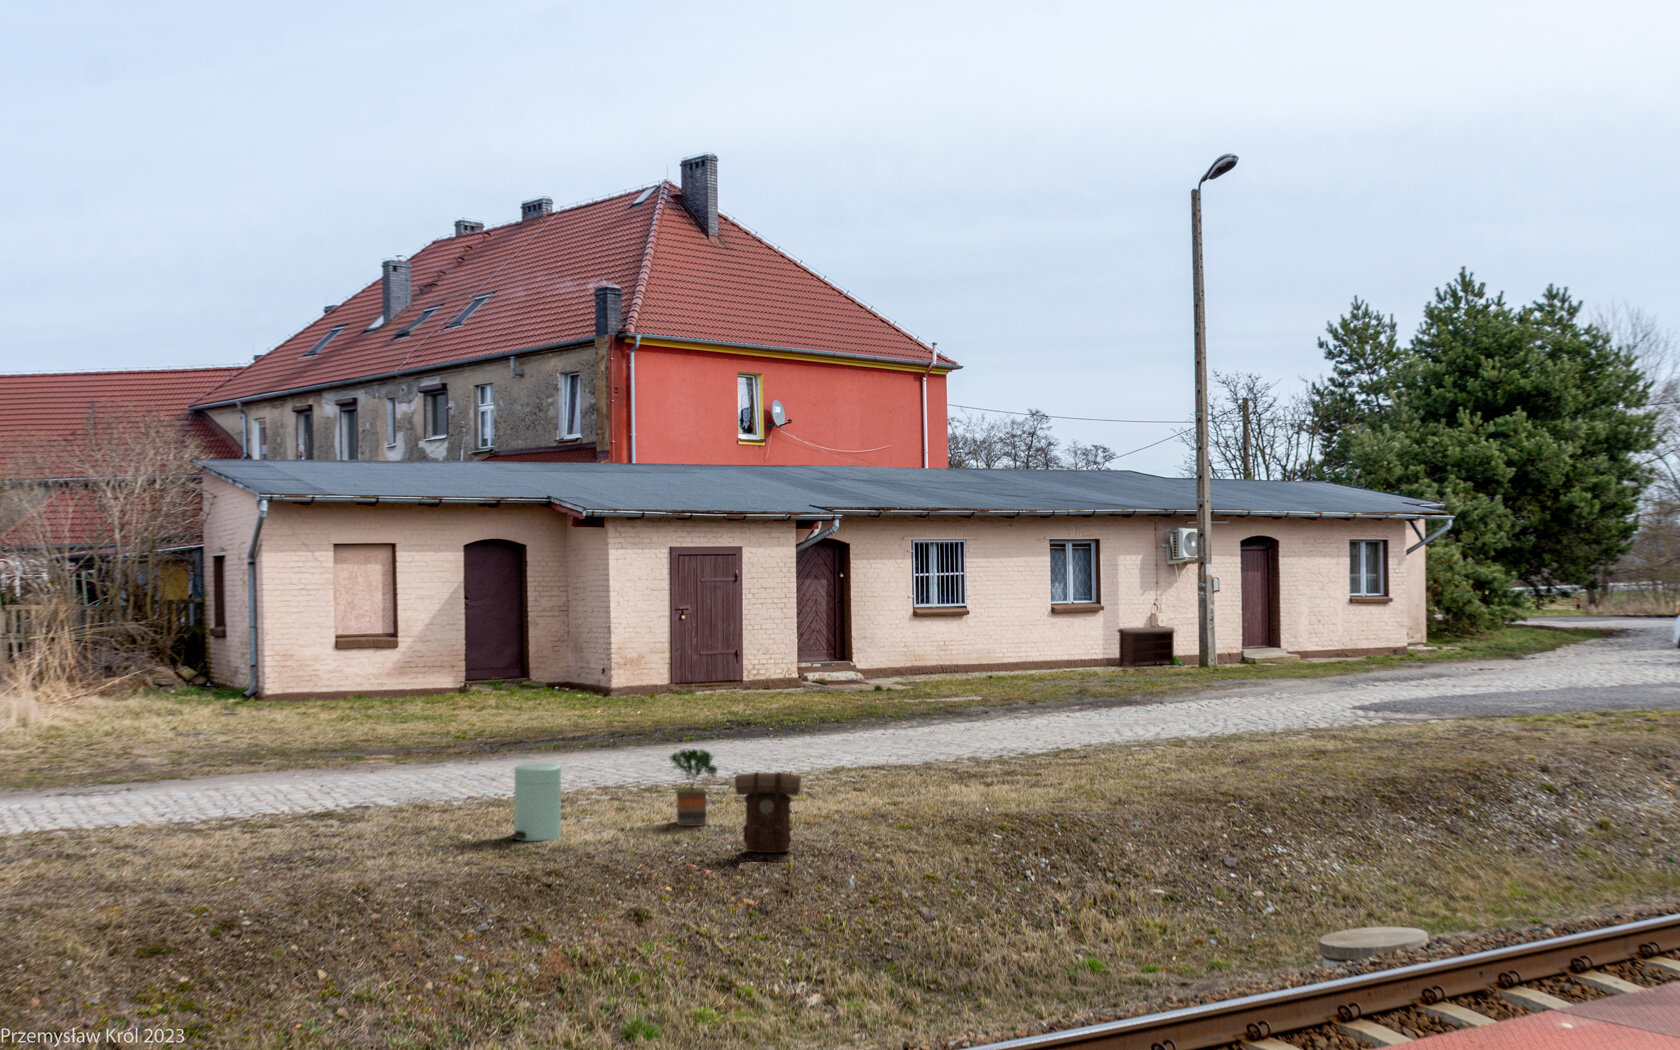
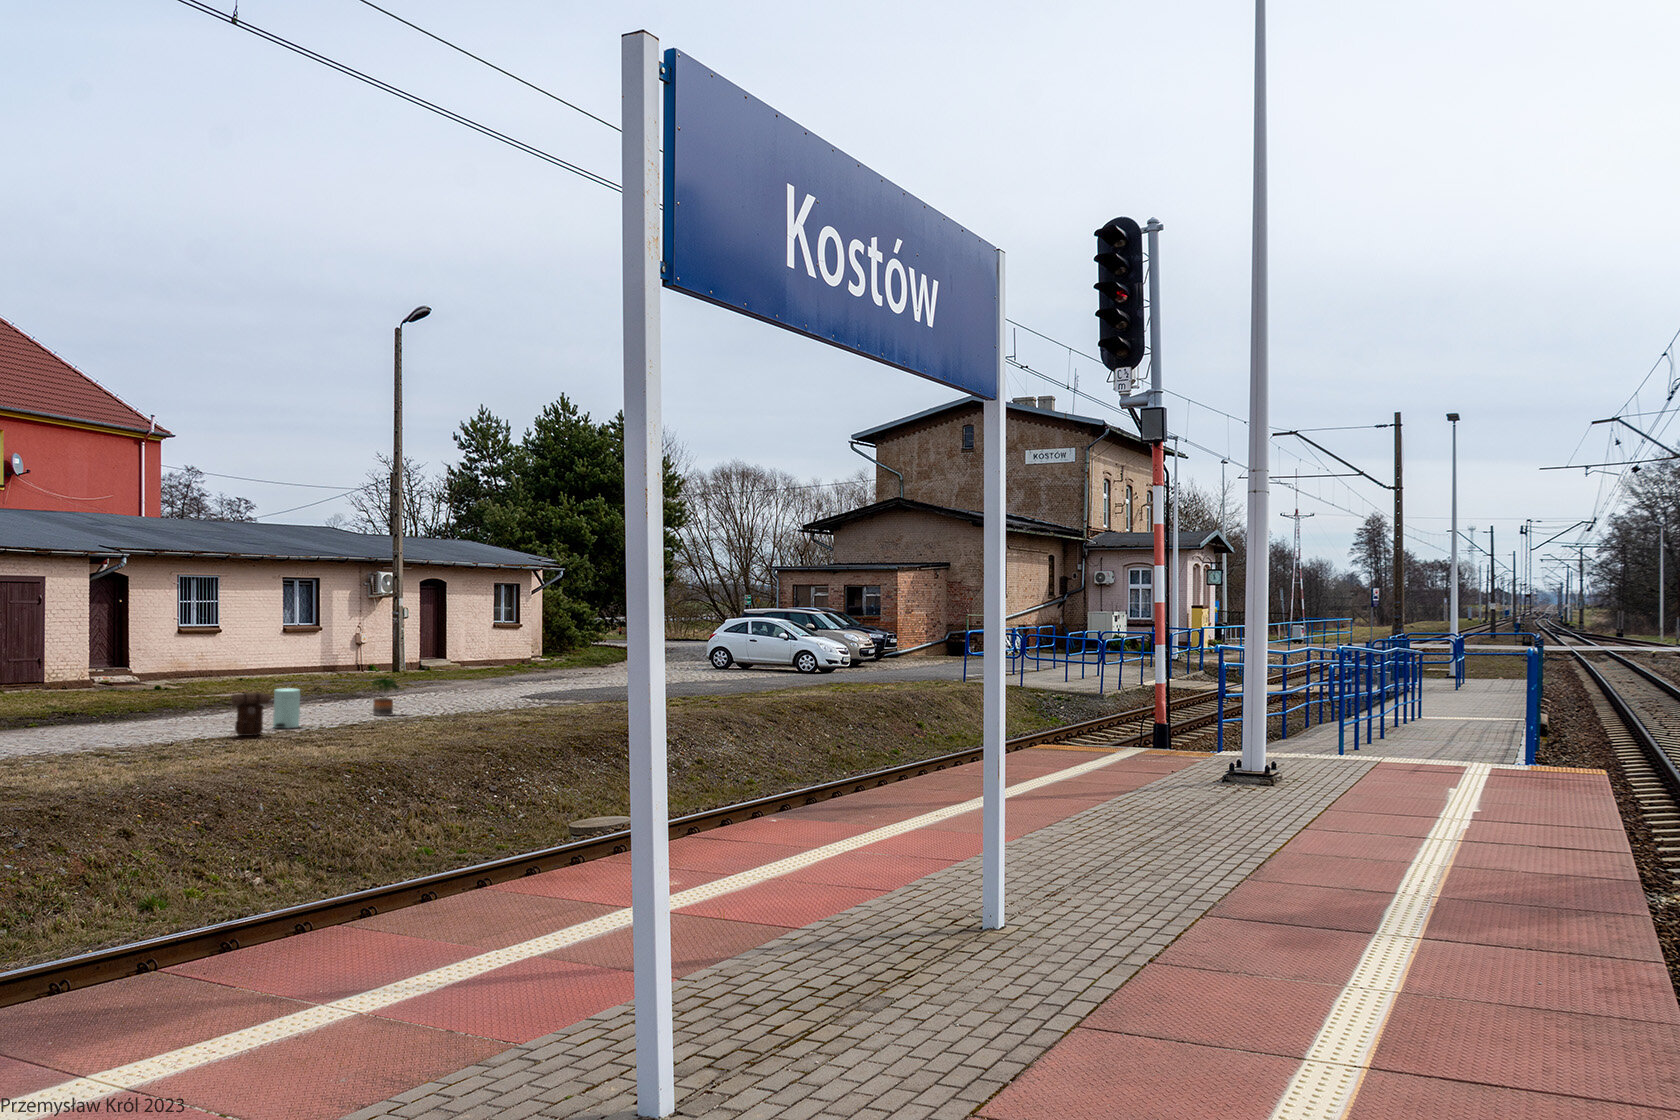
bench: present [1117,626,1175,667] -> none [332,643,375,671]
potted tree: present [669,750,718,826] -> present [372,678,399,716]
trash can: present [509,763,561,841] -> present [273,688,300,728]

